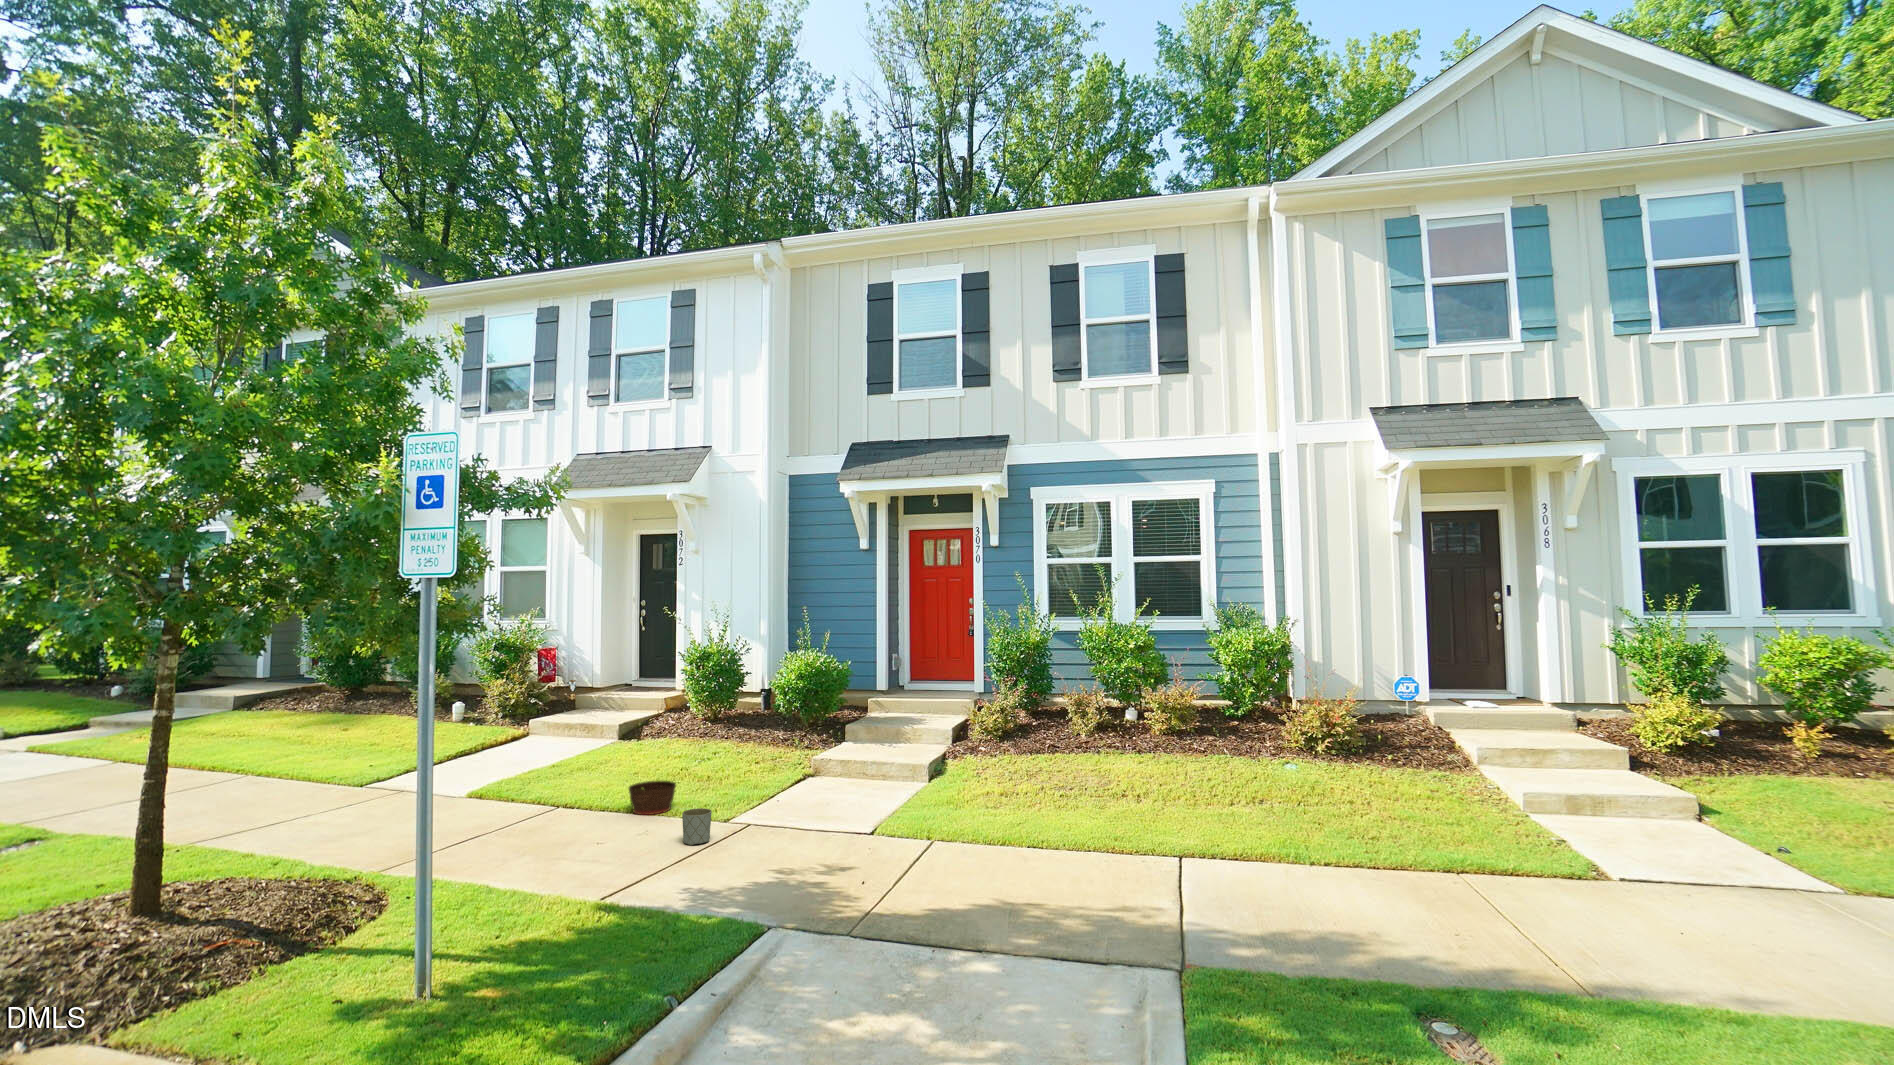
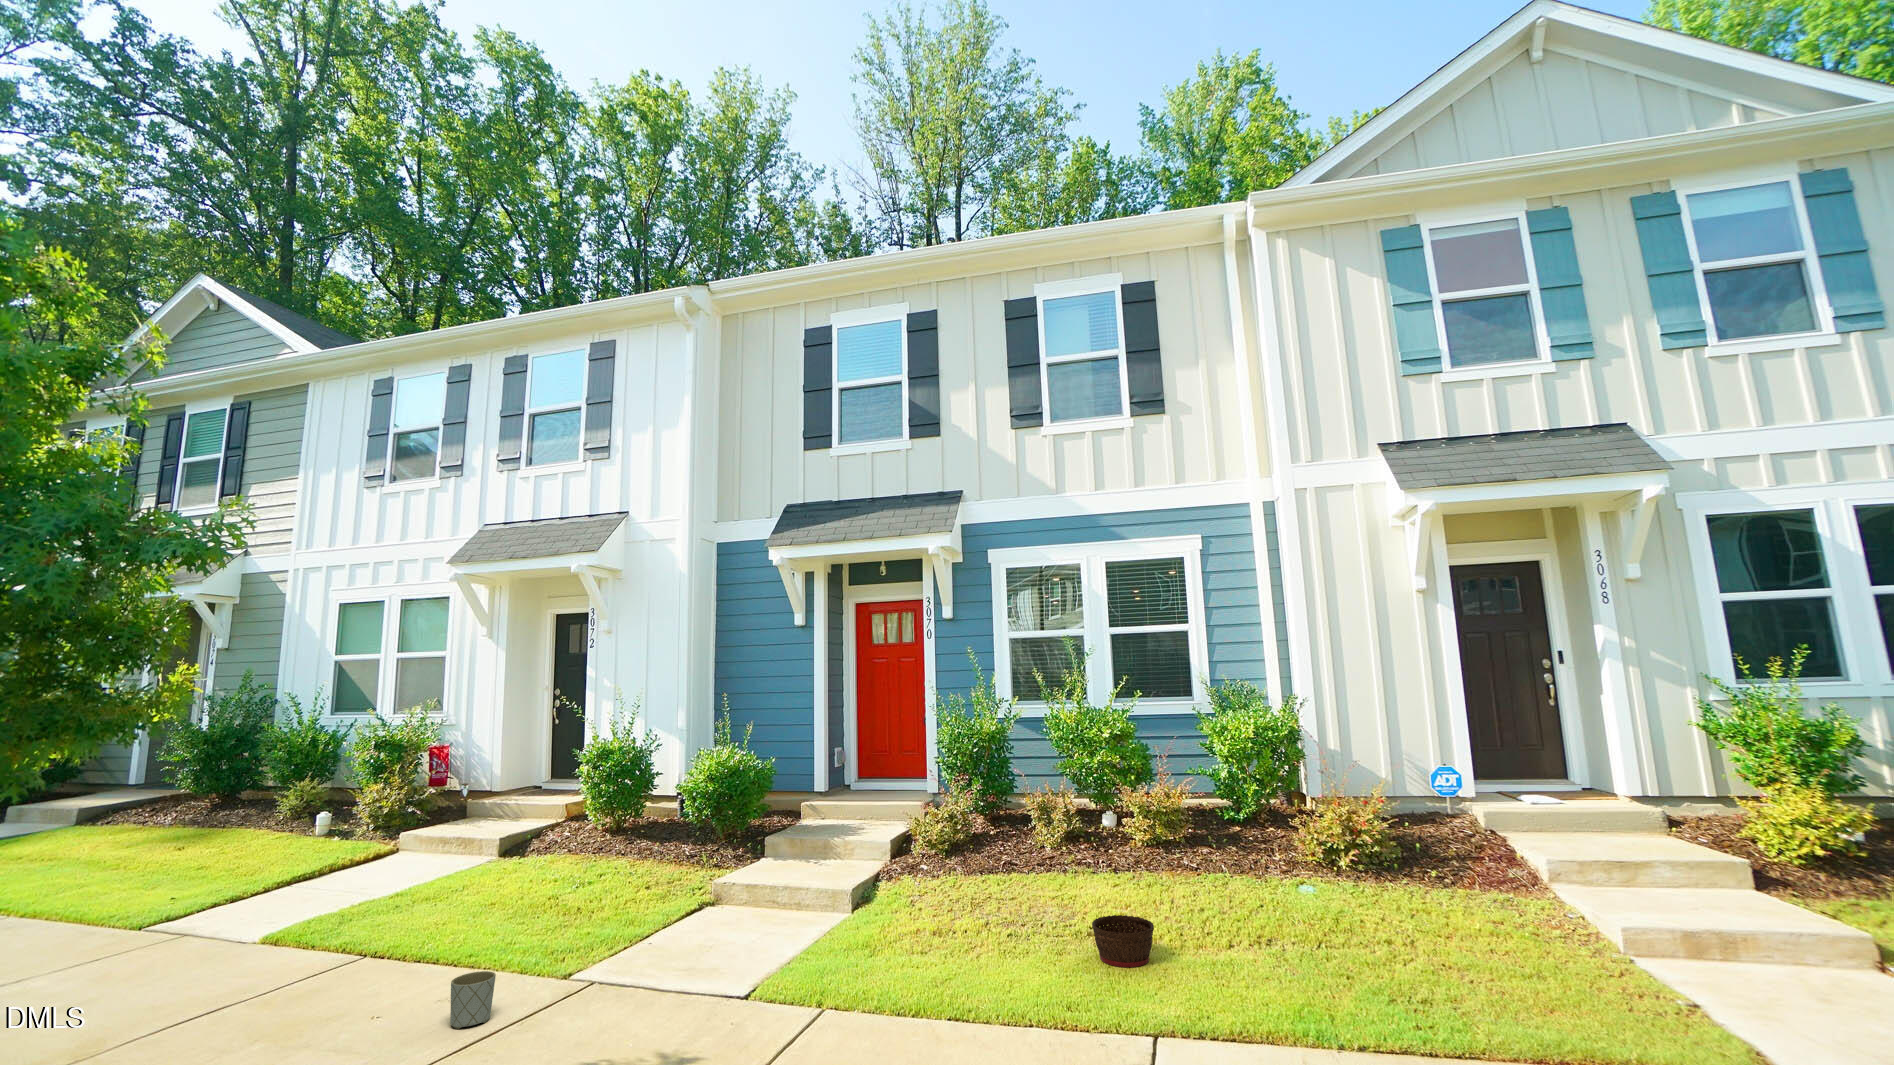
basket: present [629,780,676,815] -> present [1092,915,1154,967]

